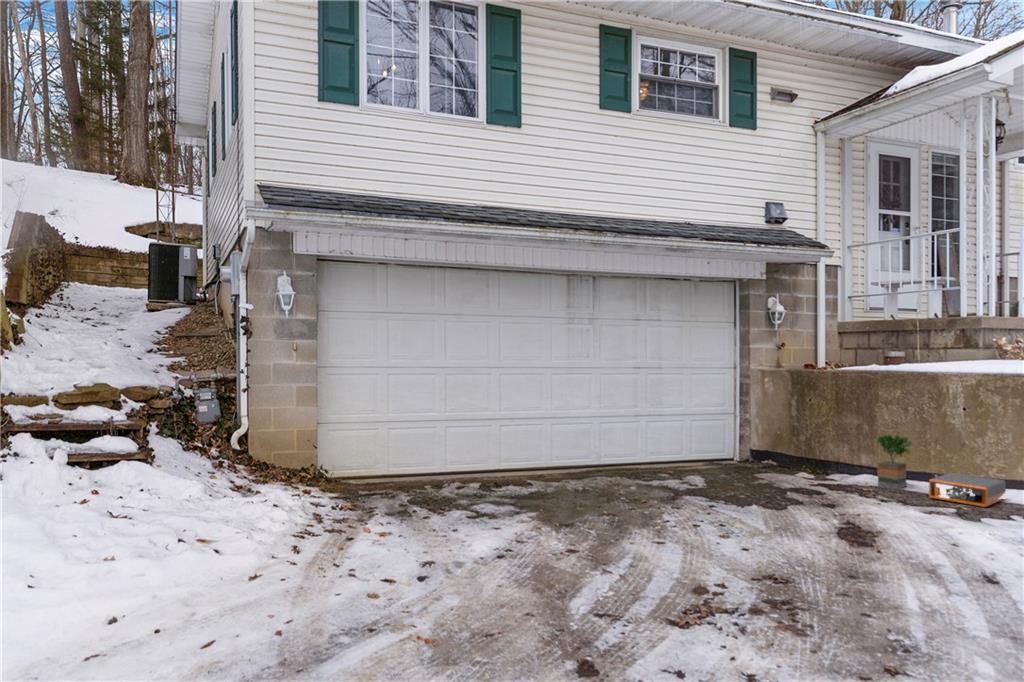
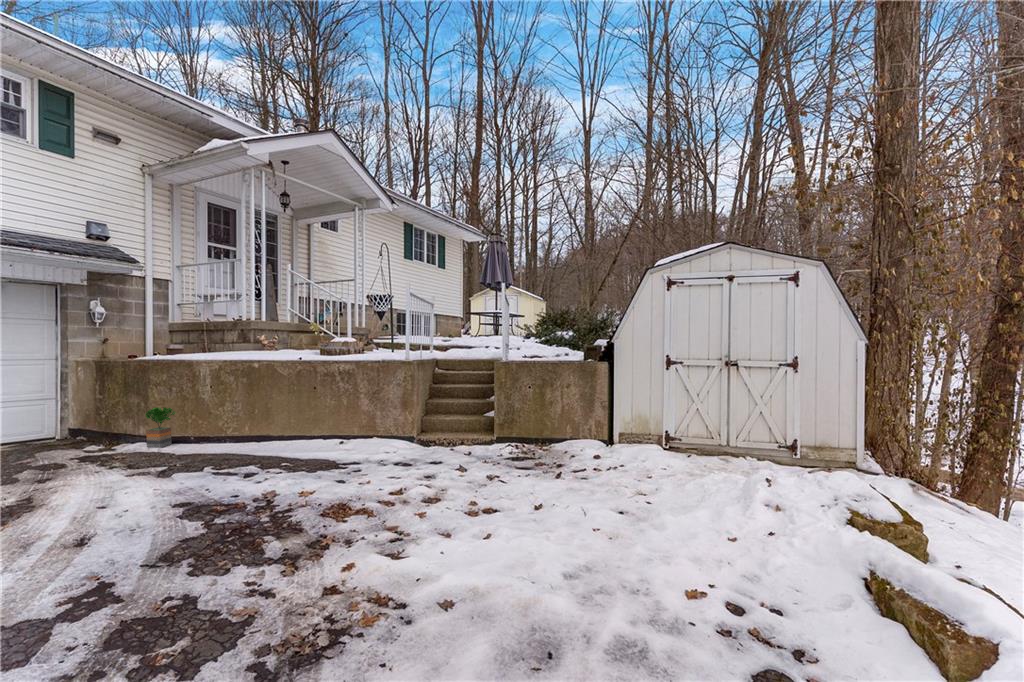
storage box: present [929,473,1006,507] -> none [172,430,232,453]

